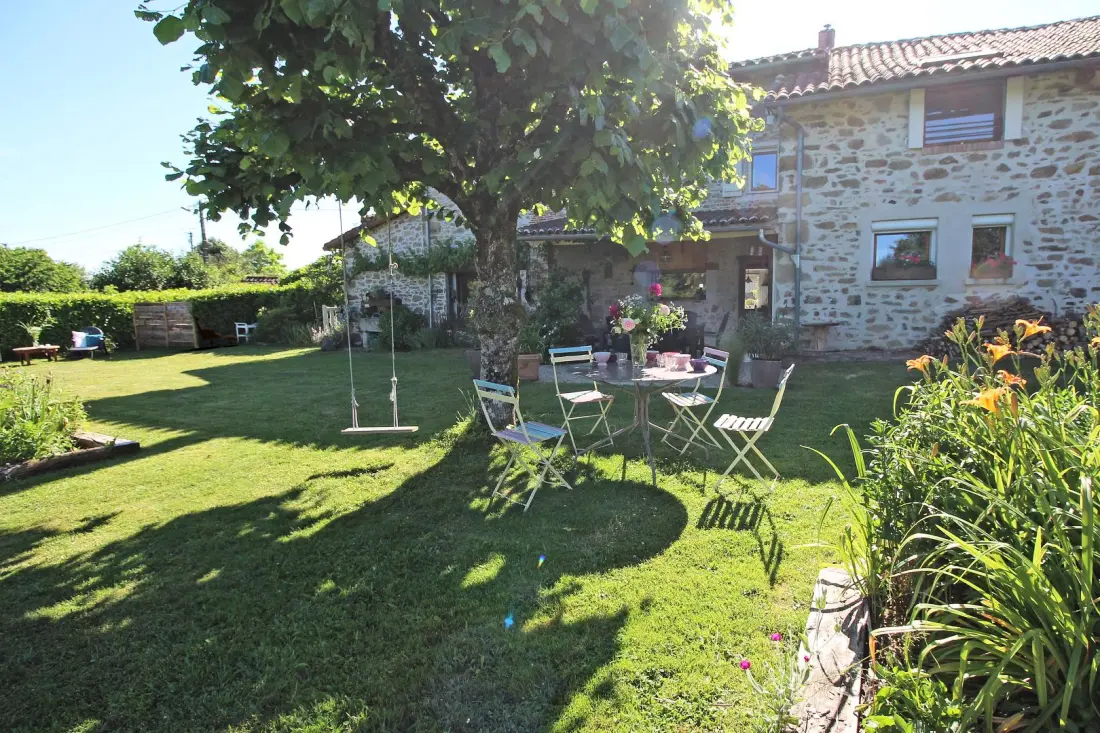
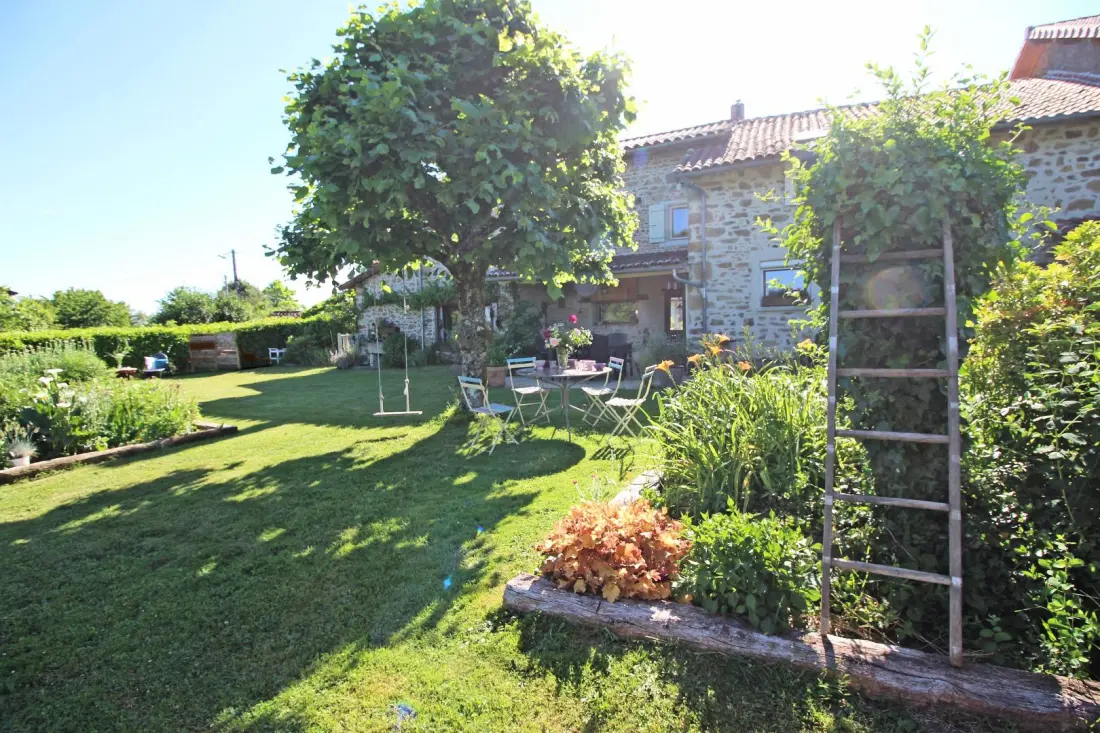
bench: none [122,312,169,352] -> present [183,341,216,372]

